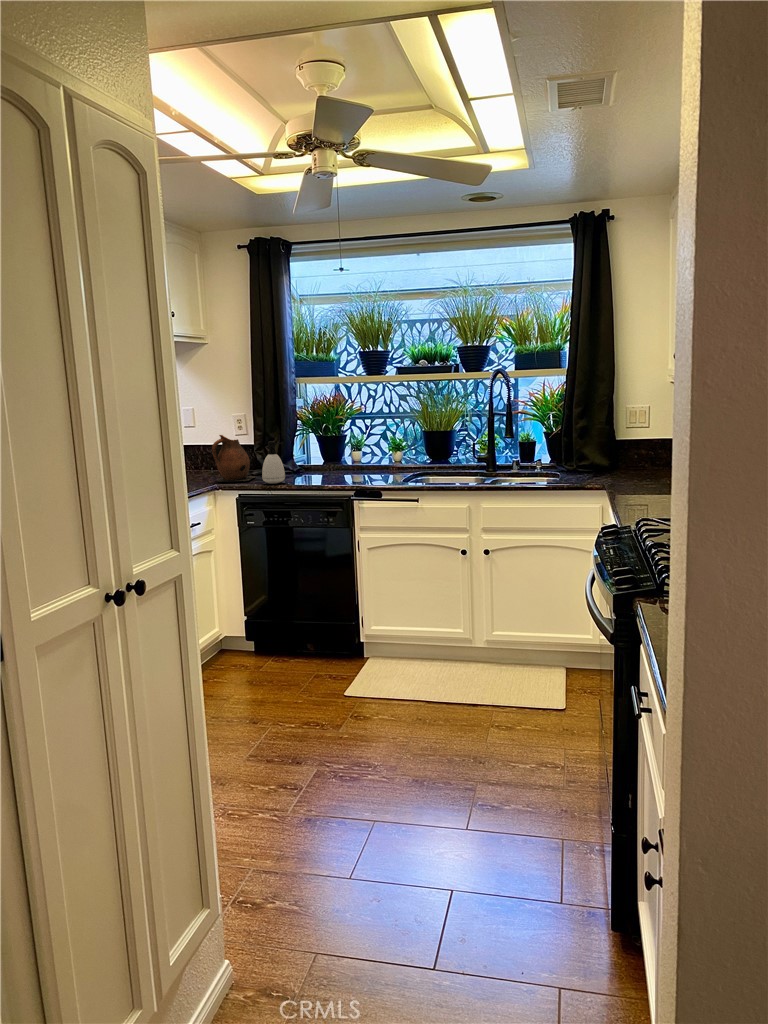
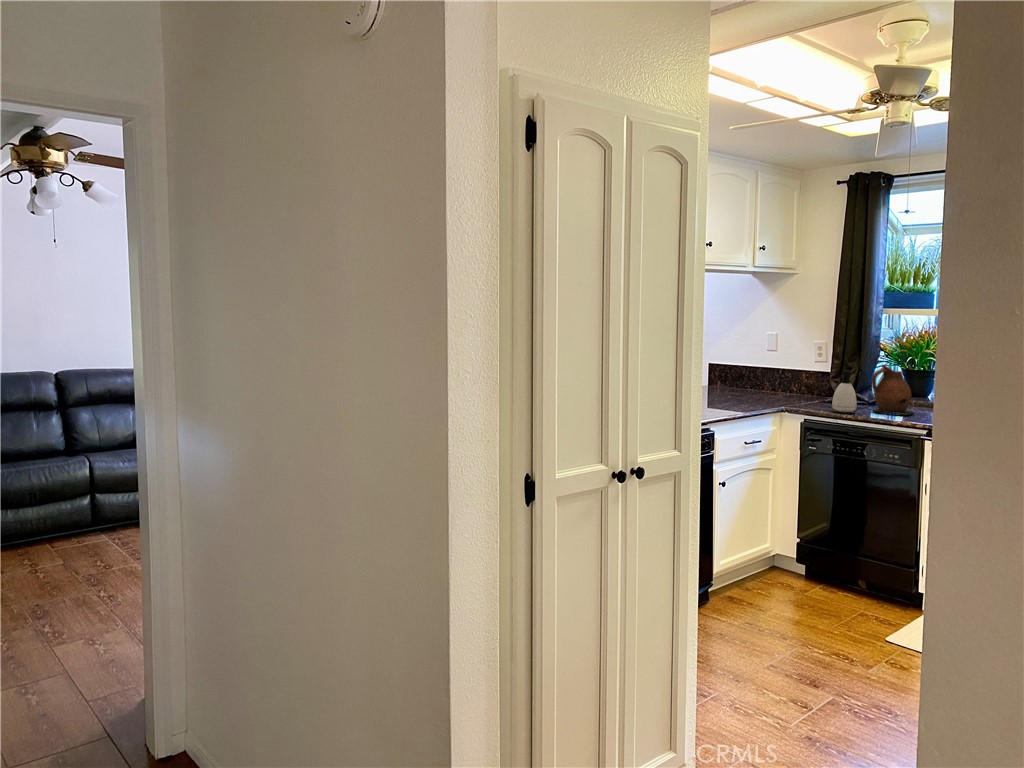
ceramic pitcher: present [212,435,256,482] -> present [872,365,914,415]

